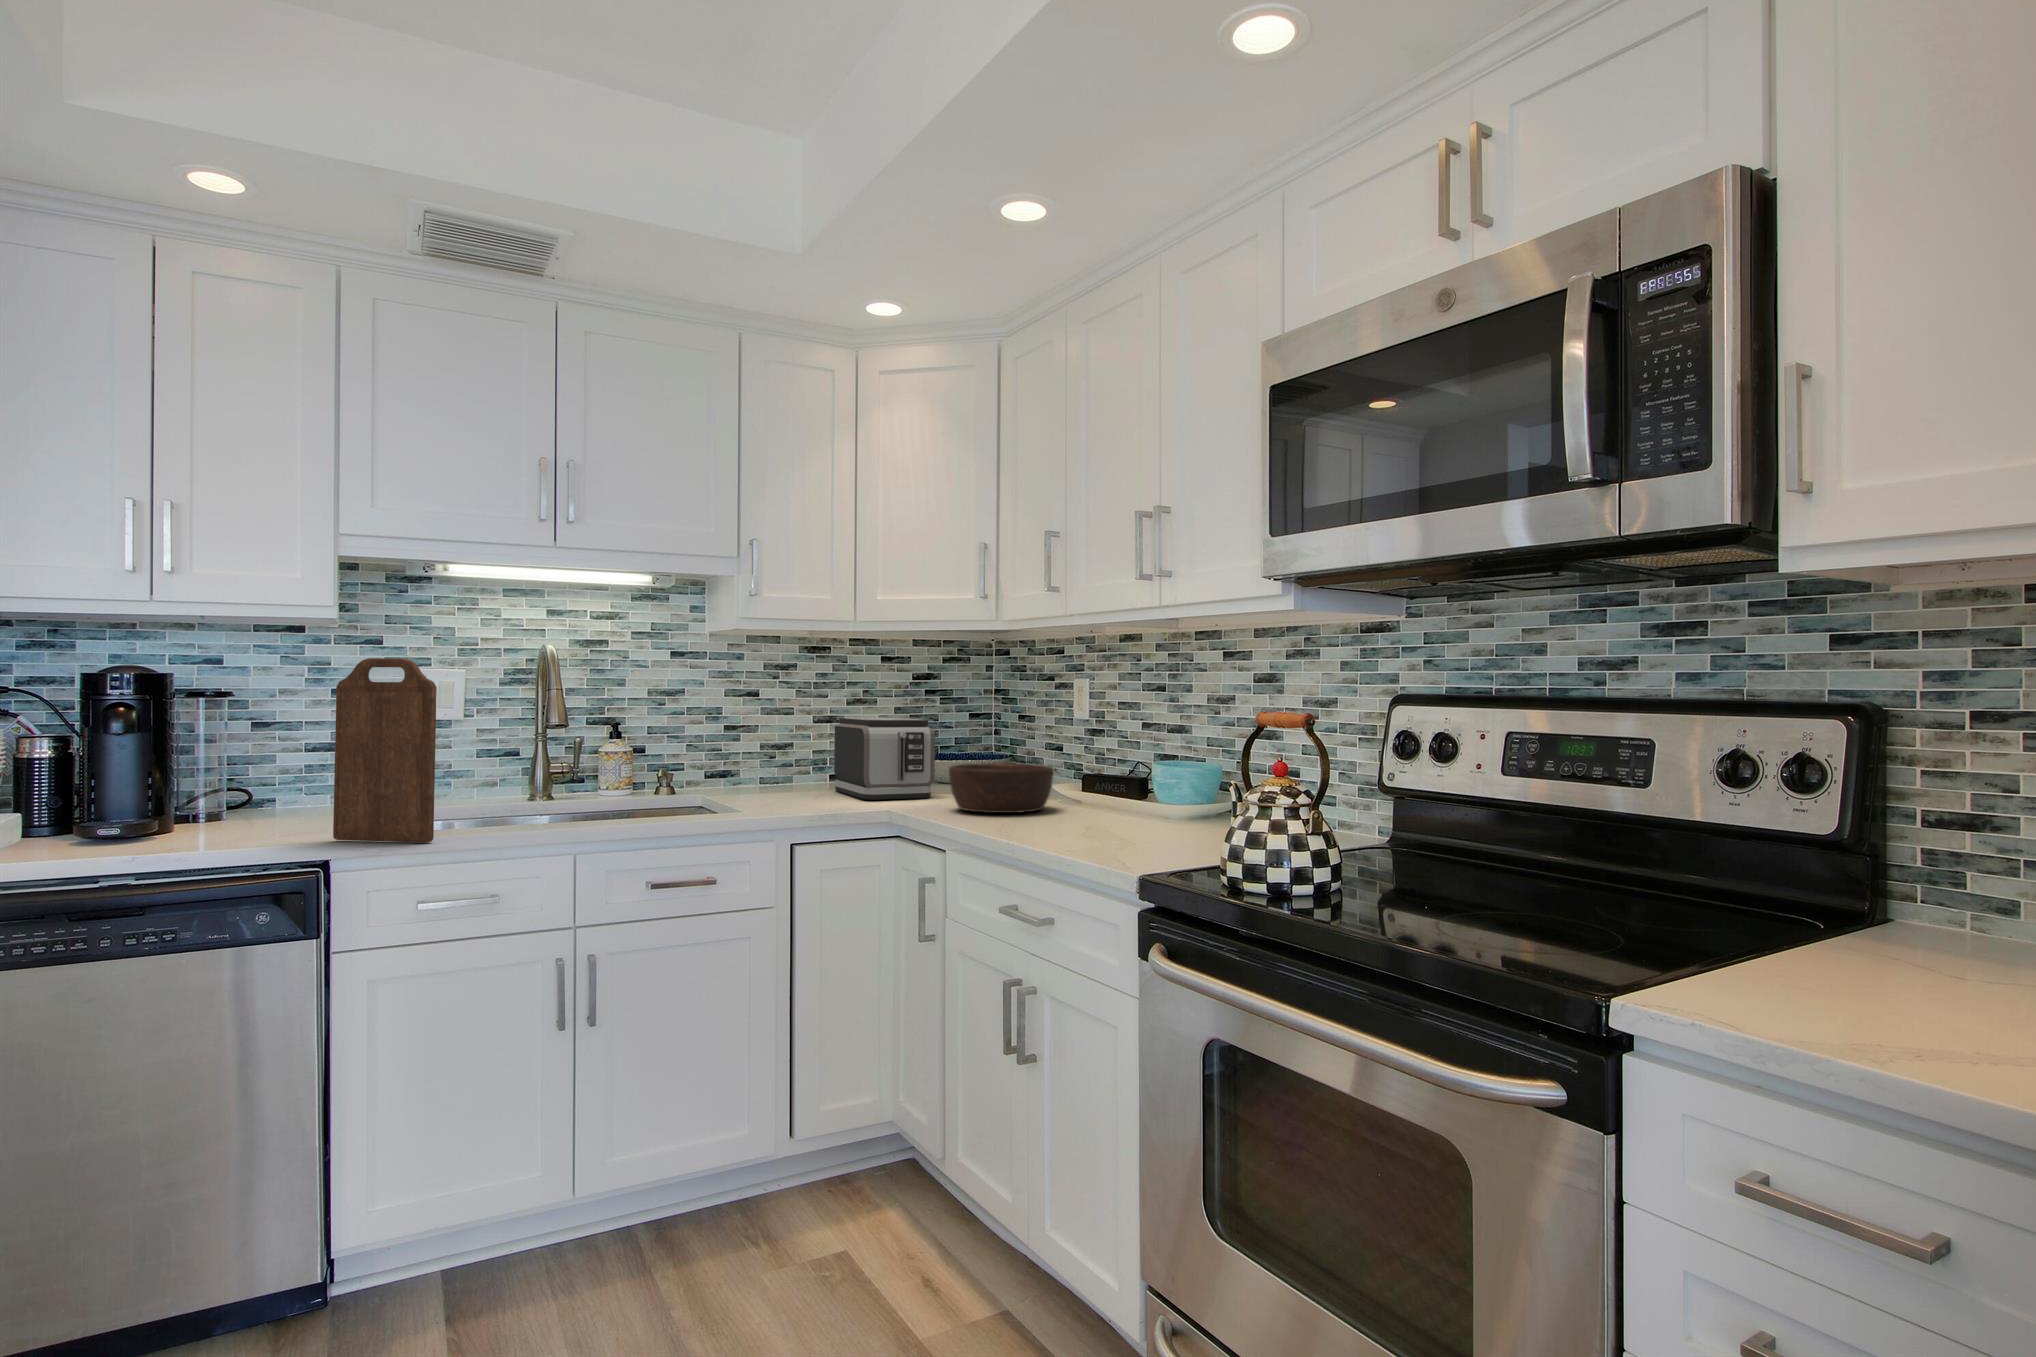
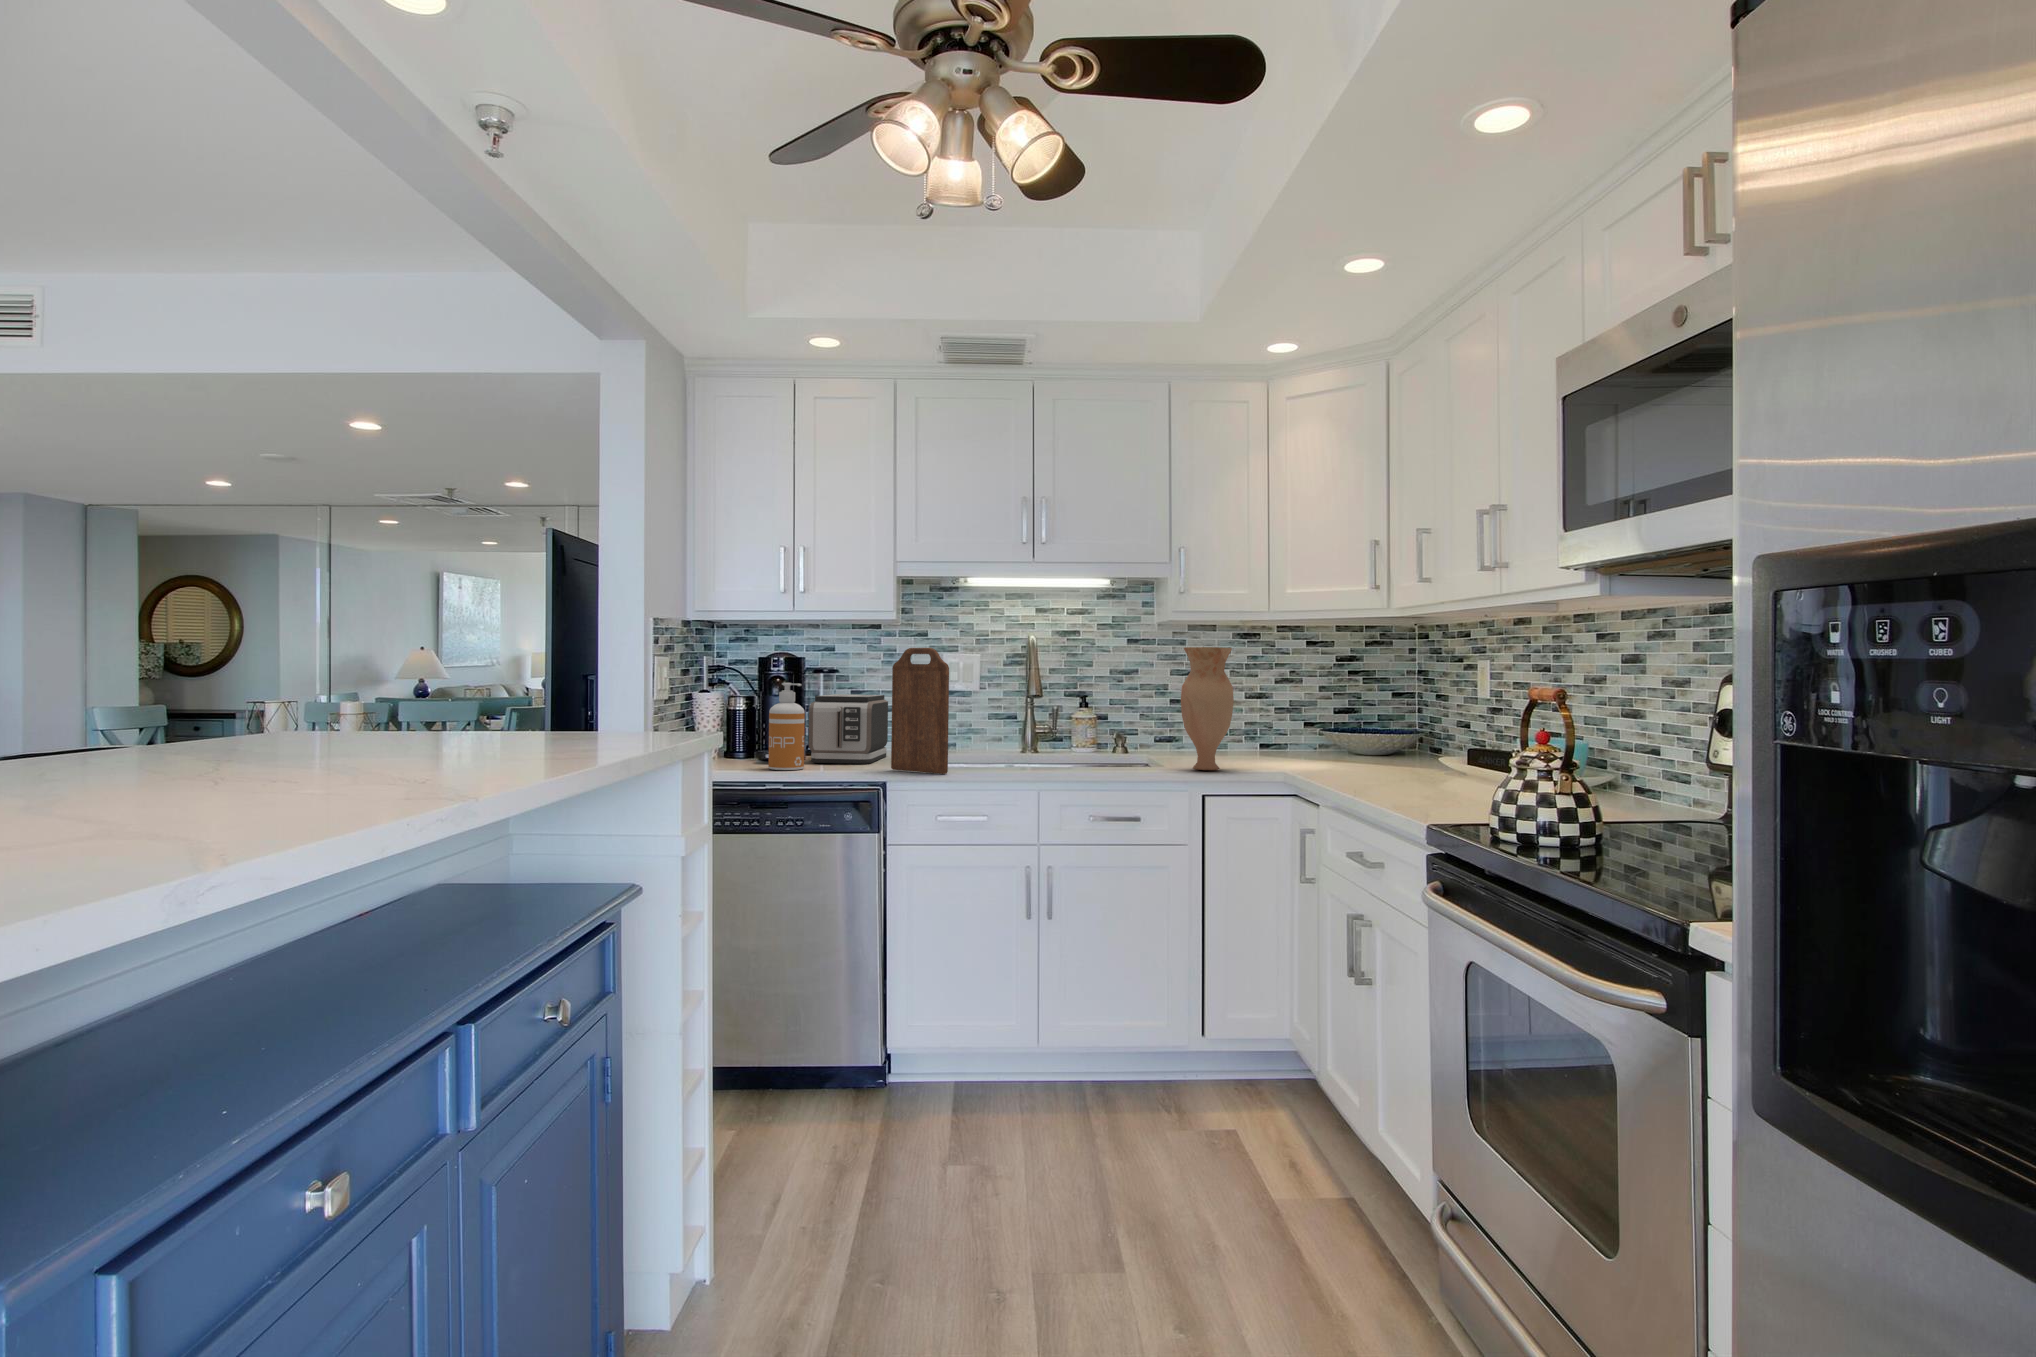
vase: none [763,661,829,814] -> present [1181,647,1234,770]
soap dispenser: none [96,712,171,853] -> present [768,683,805,770]
toaster: present [834,718,935,800] -> present [809,694,888,764]
wooden bowl: present [949,763,1054,813] -> none [1336,735,1433,778]

